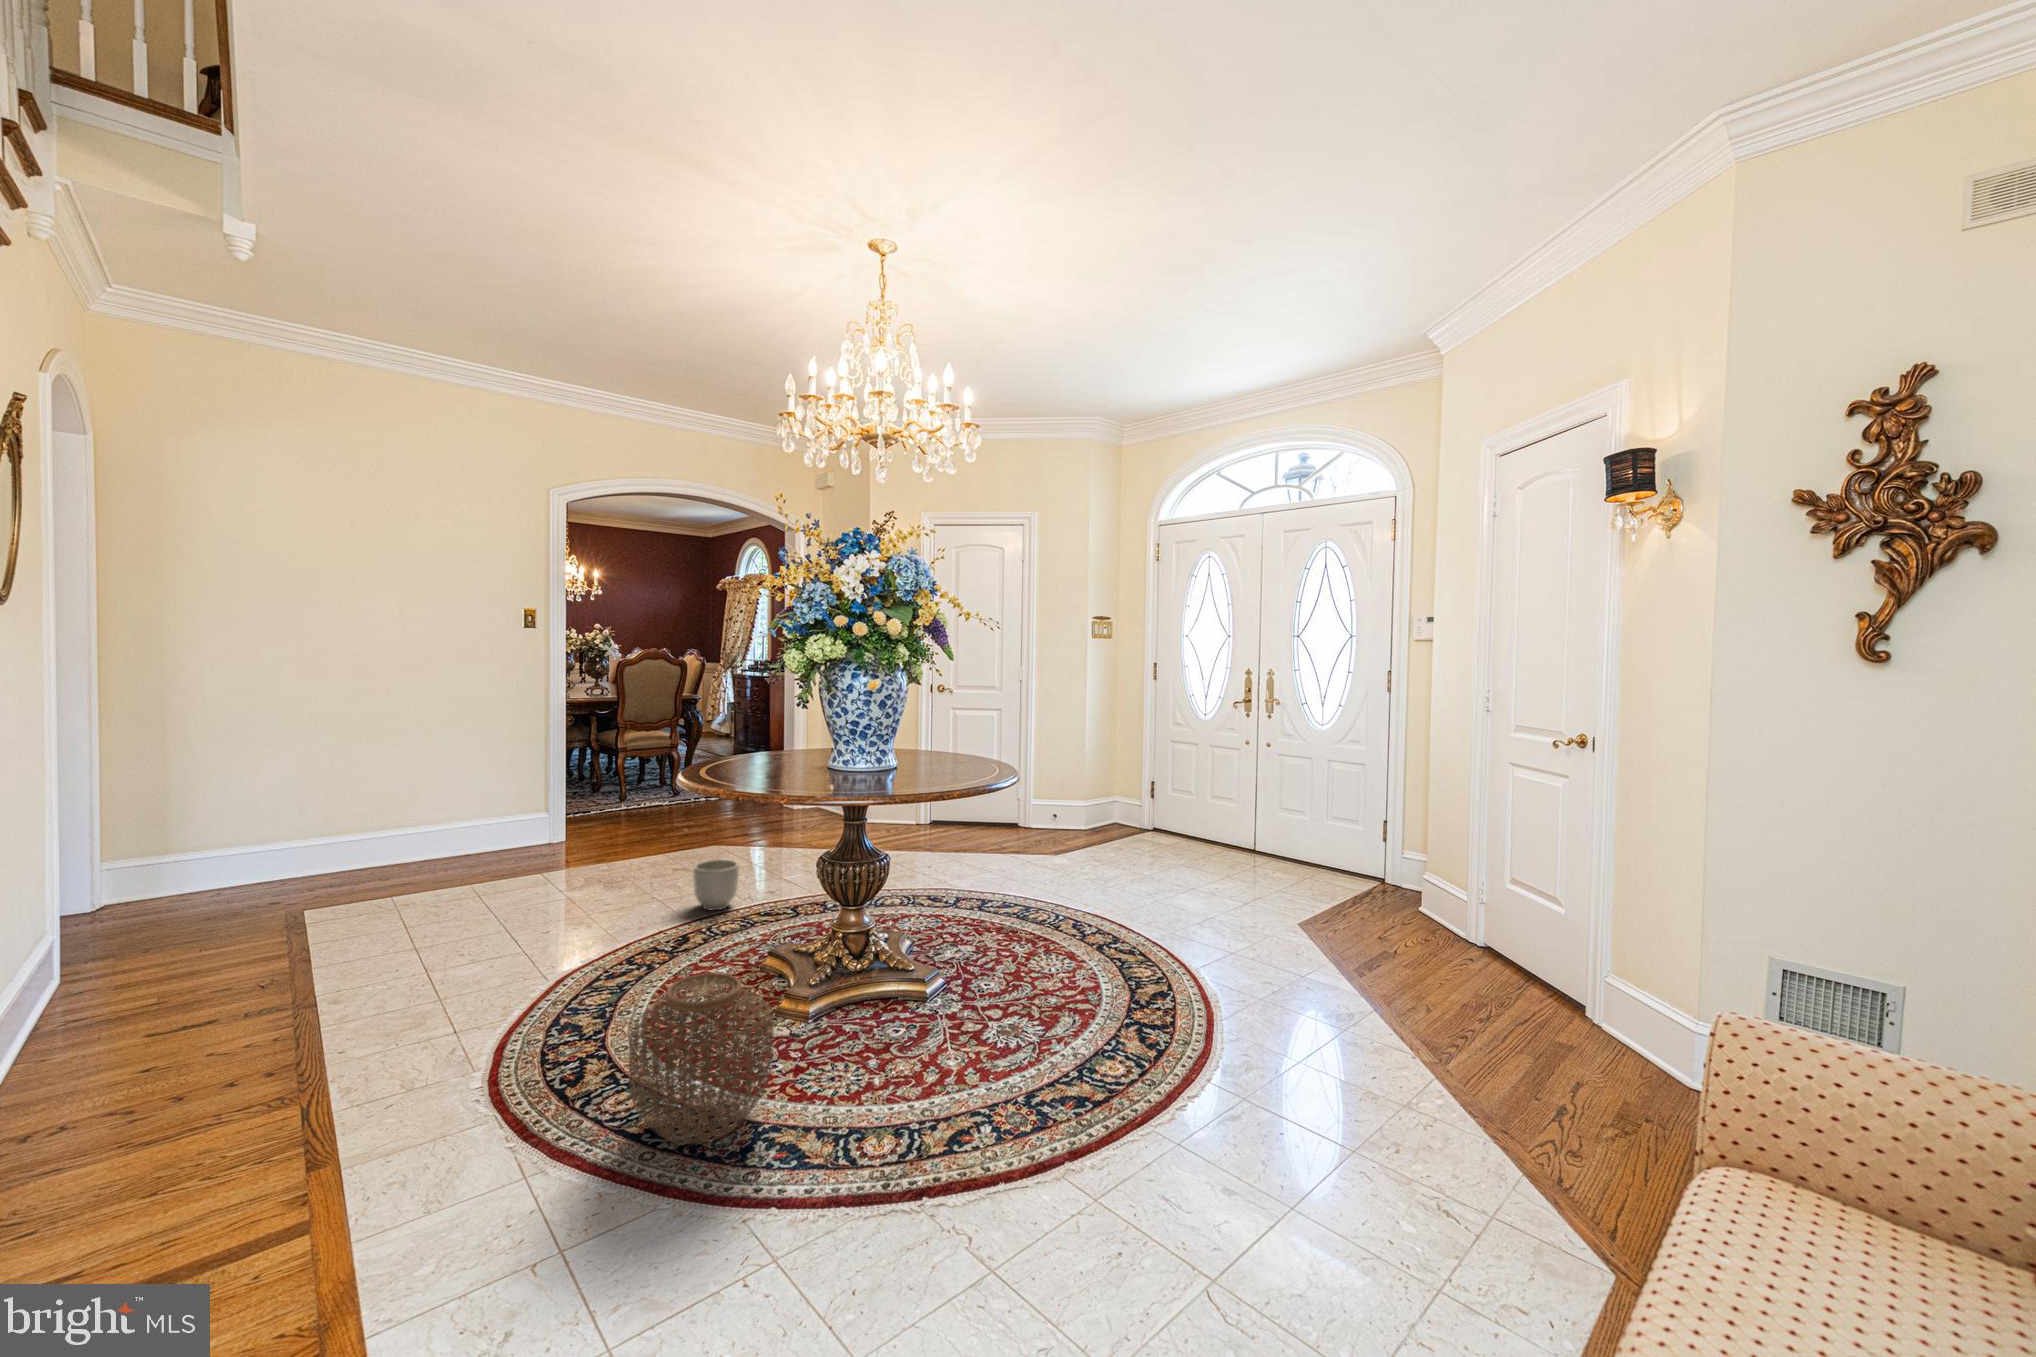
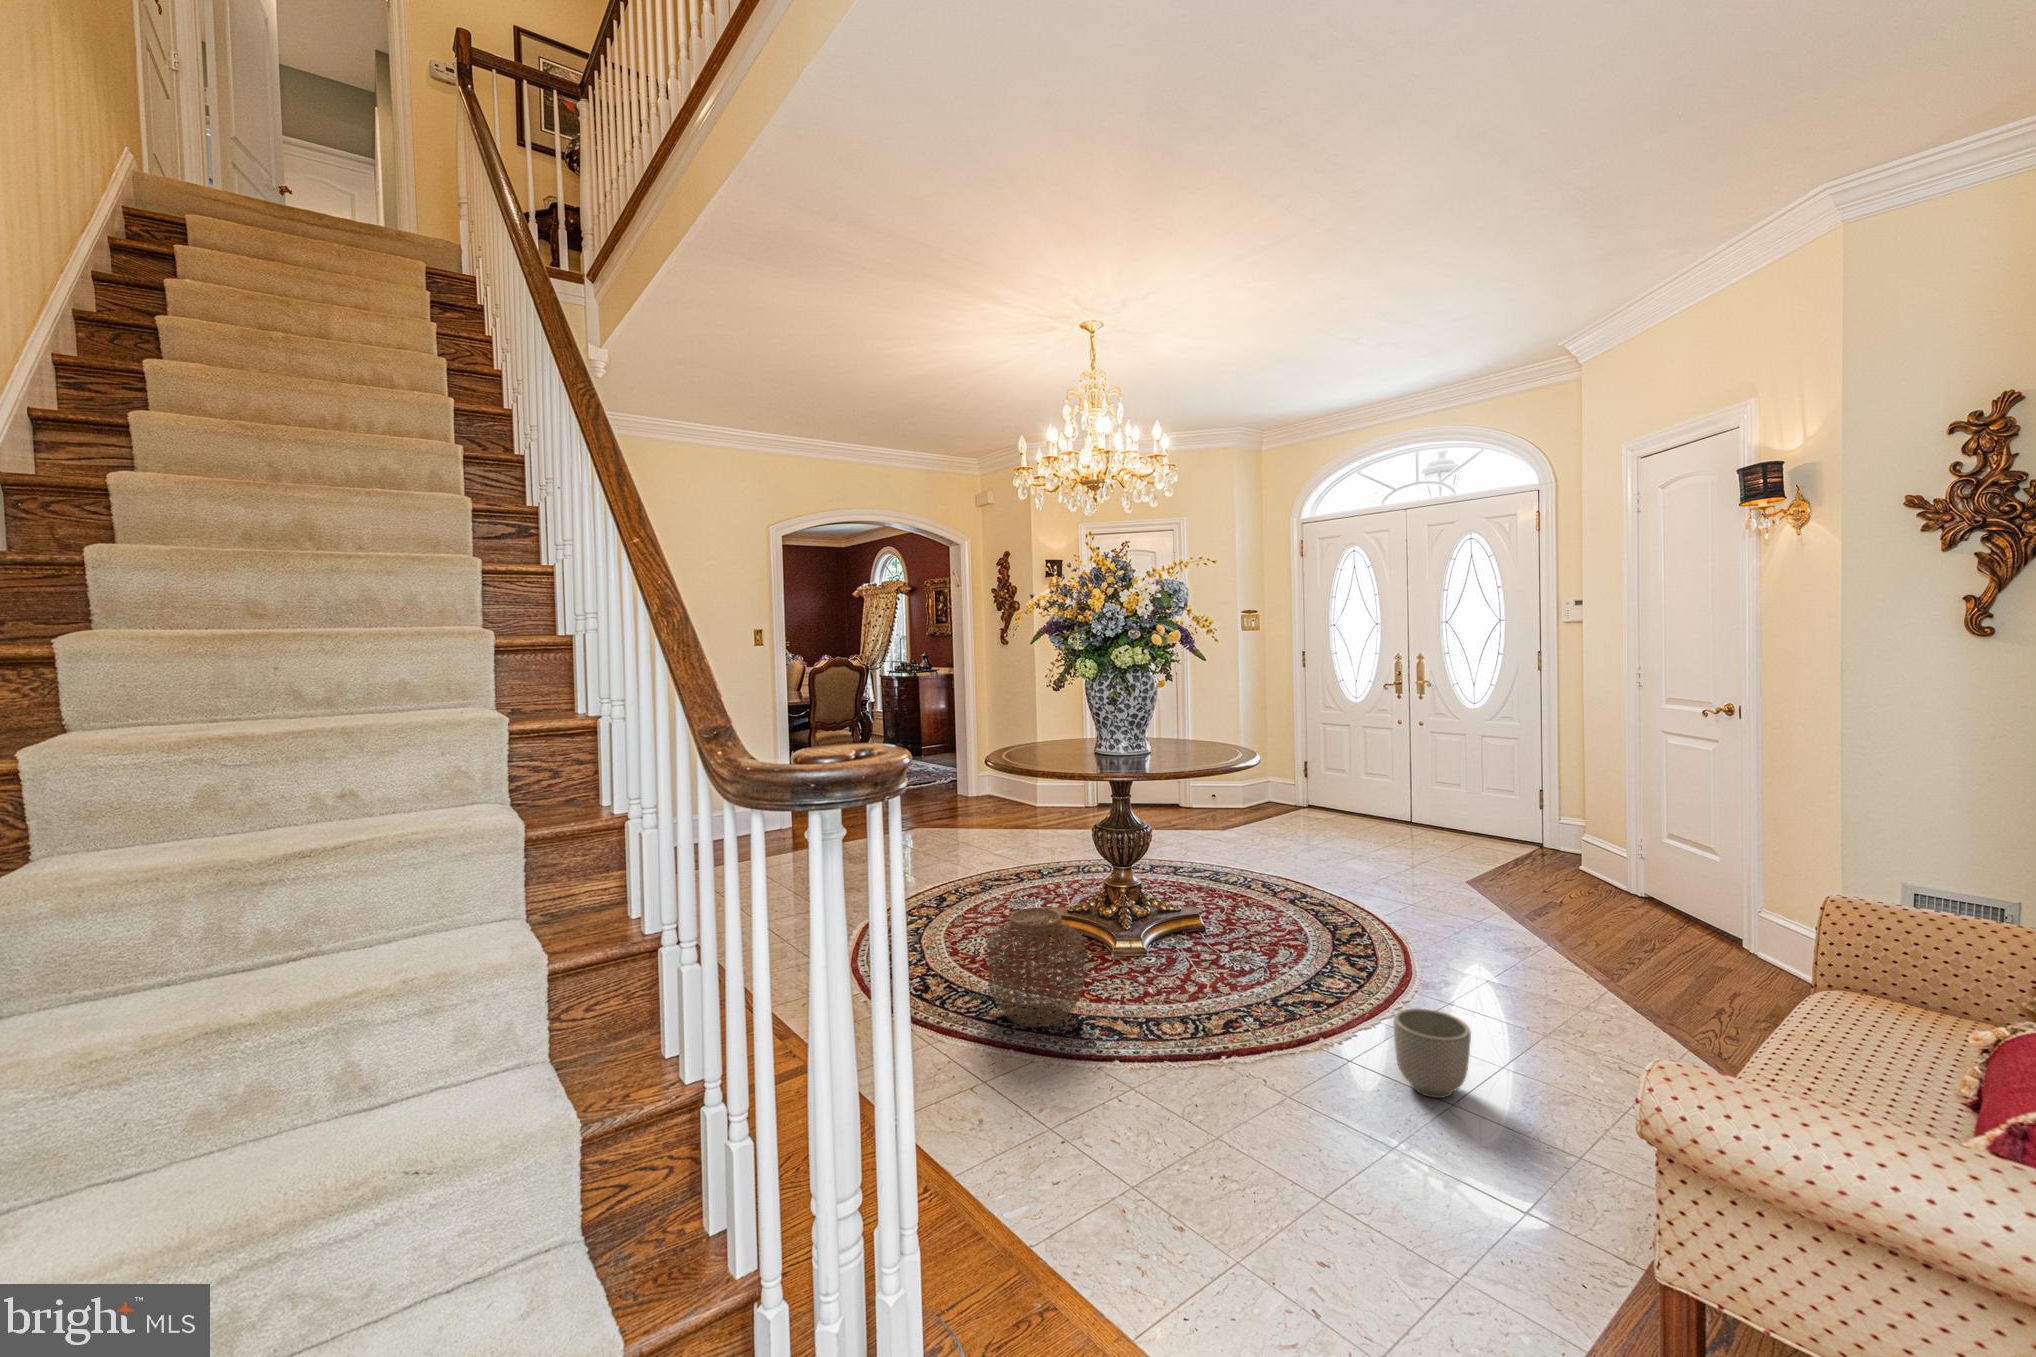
planter: present [693,860,739,910] -> present [1393,1008,1471,1098]

